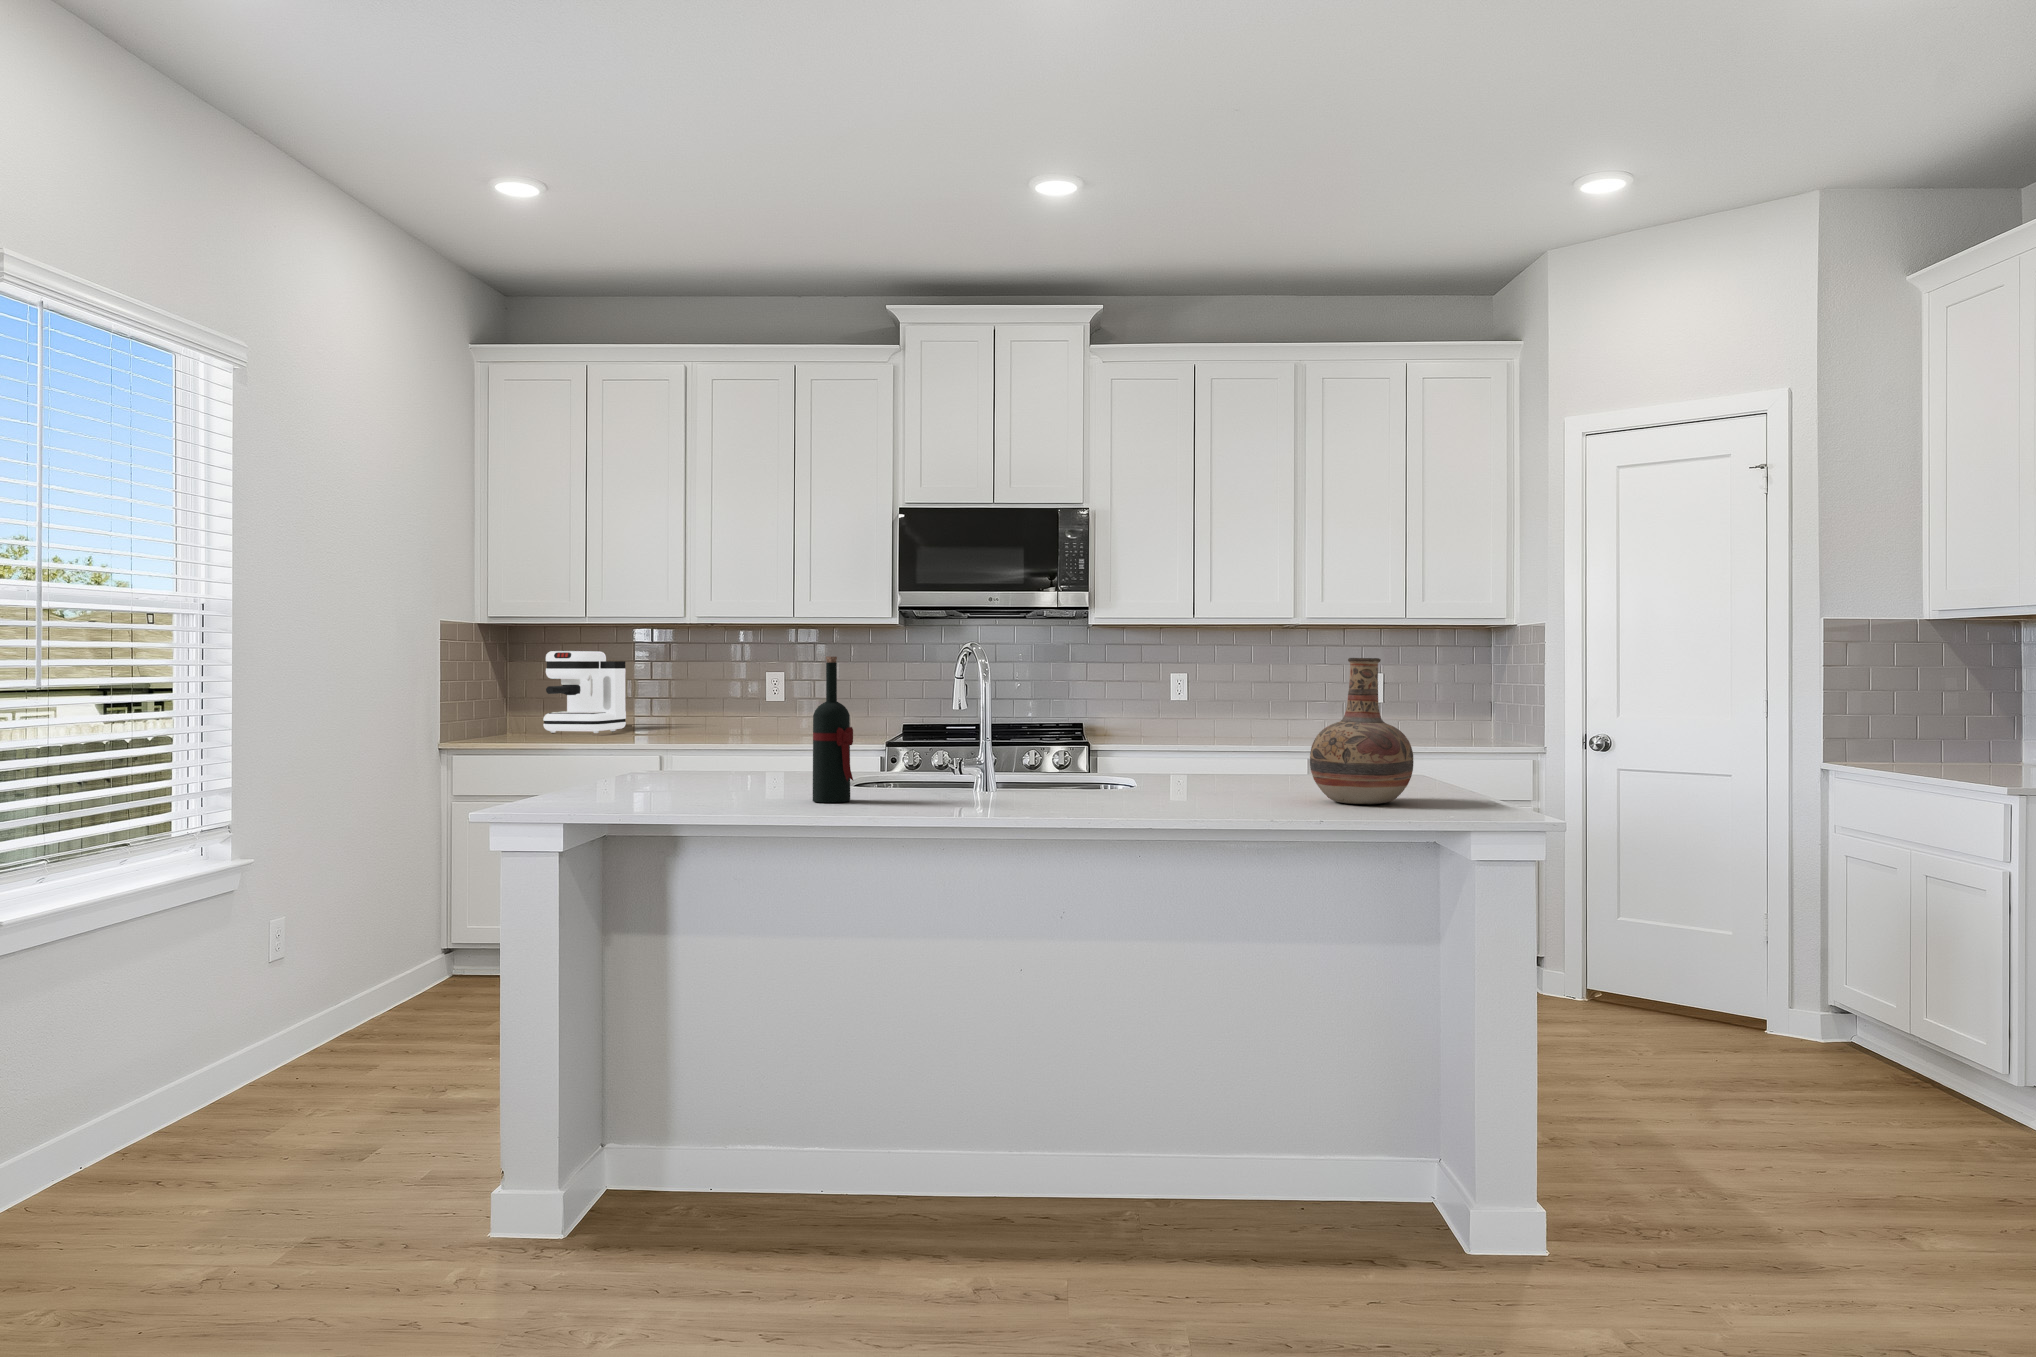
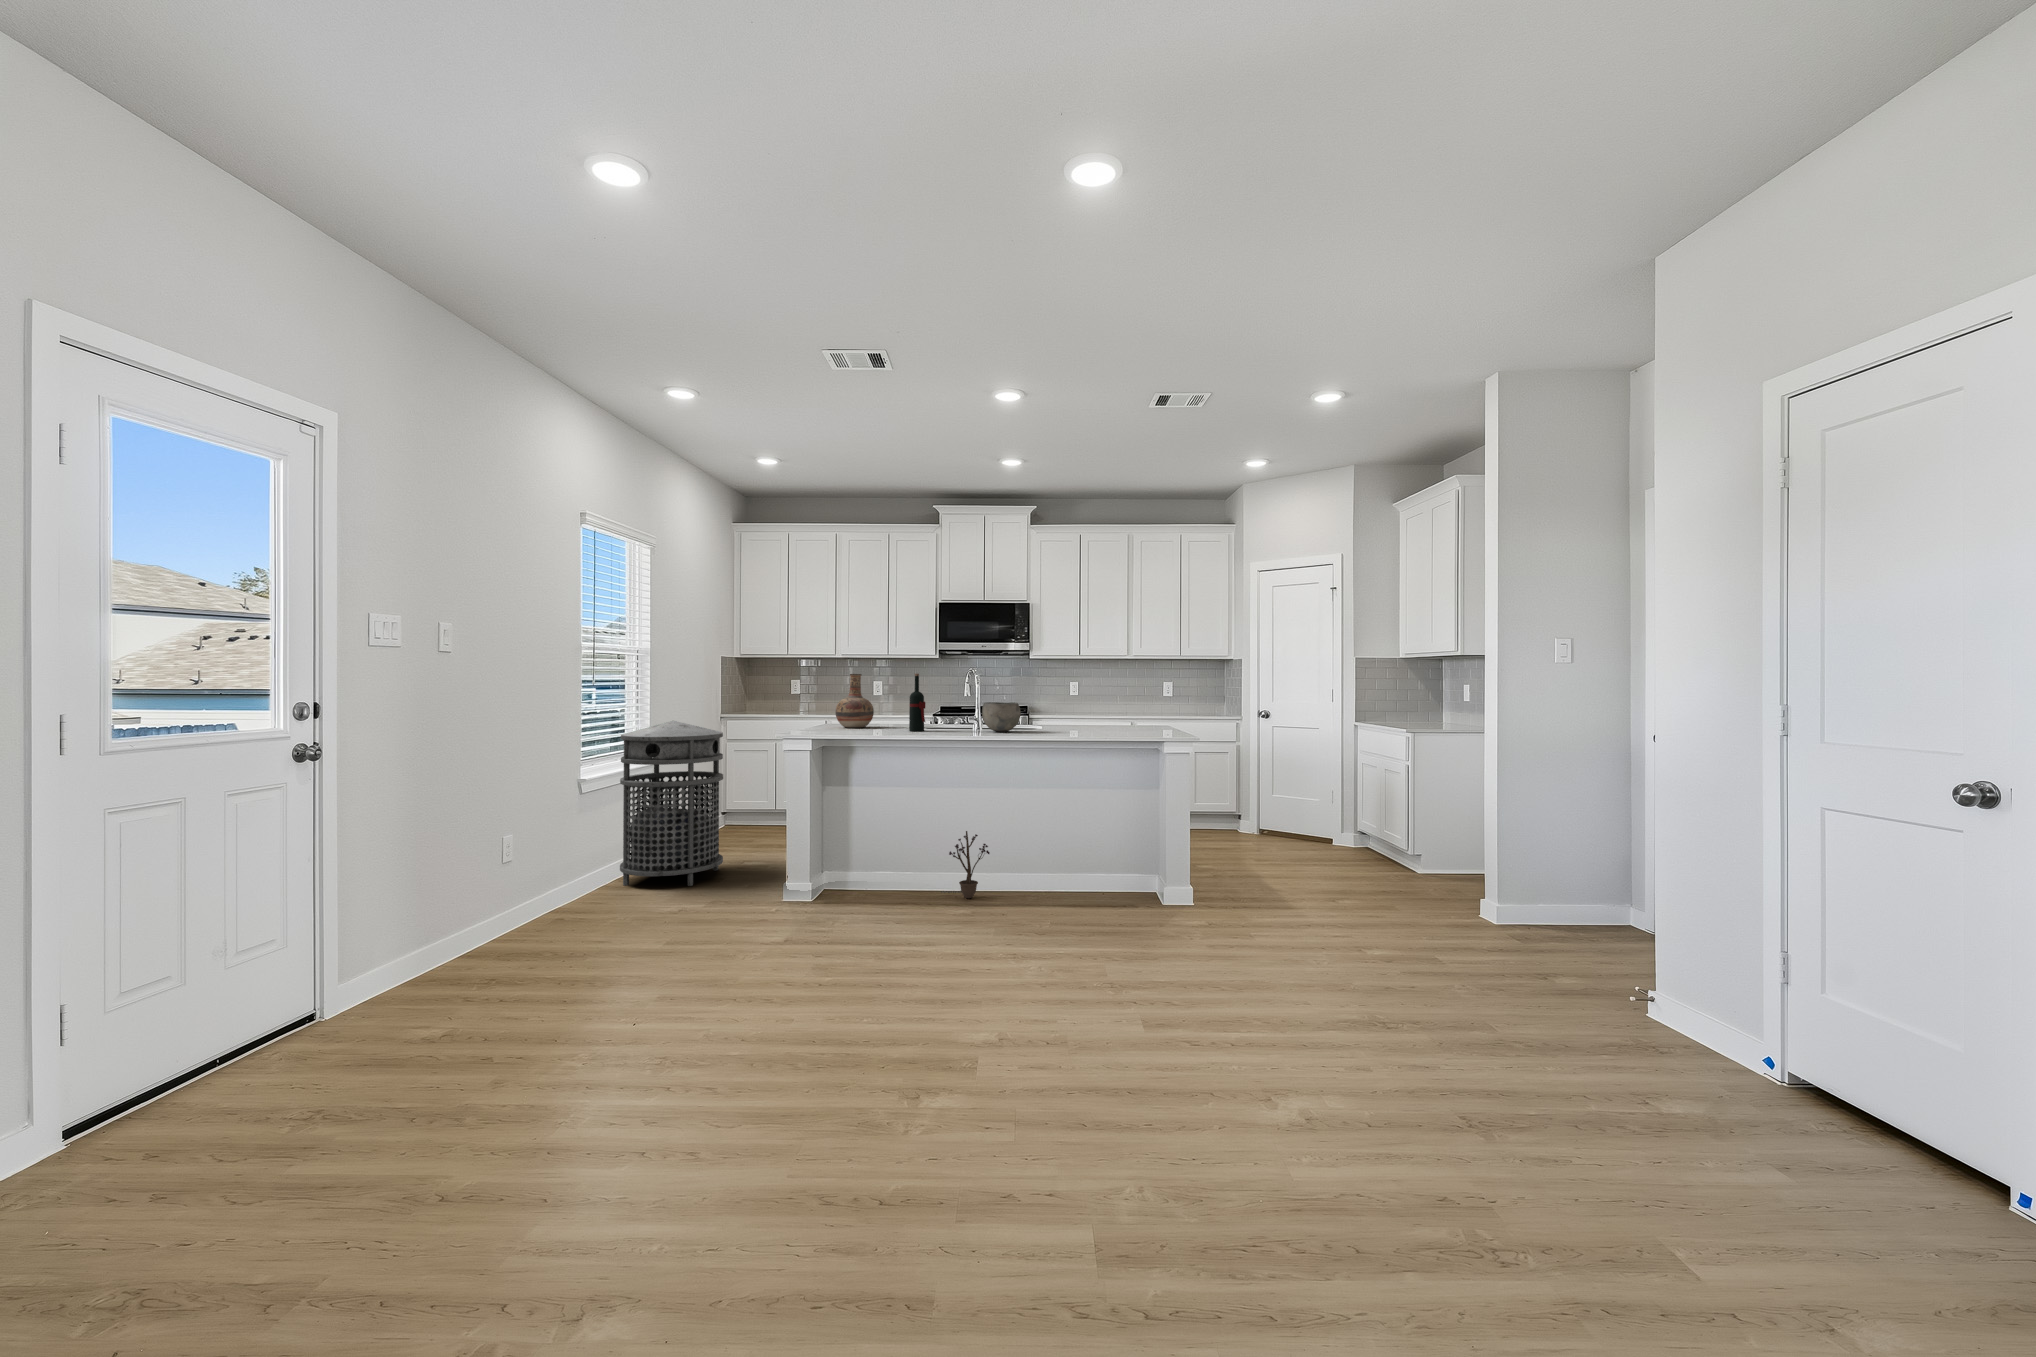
coffee maker: present [543,651,626,733] -> none [764,671,804,711]
vase: present [1310,658,1414,804] -> present [835,674,874,728]
bowl: none [996,729,1094,805] -> present [982,702,1021,732]
trash can: none [127,768,388,1171] -> present [620,721,723,886]
decorative plant: none [894,1052,1016,1223] -> present [941,831,990,898]

